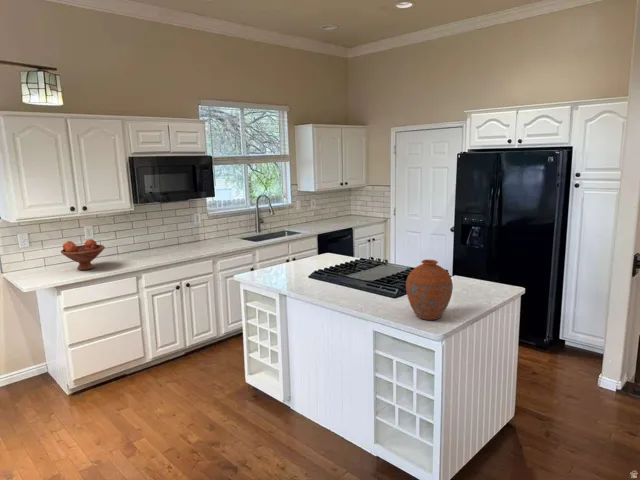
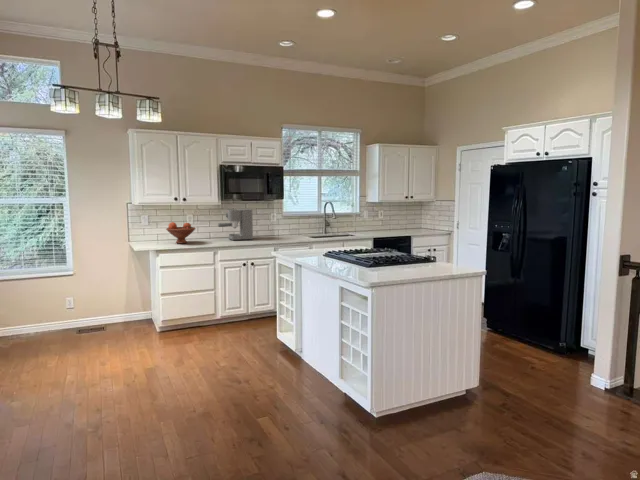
coffee maker: none [133,211,181,256] -> present [218,209,253,240]
vase: present [406,260,453,320] -> none [357,231,392,277]

